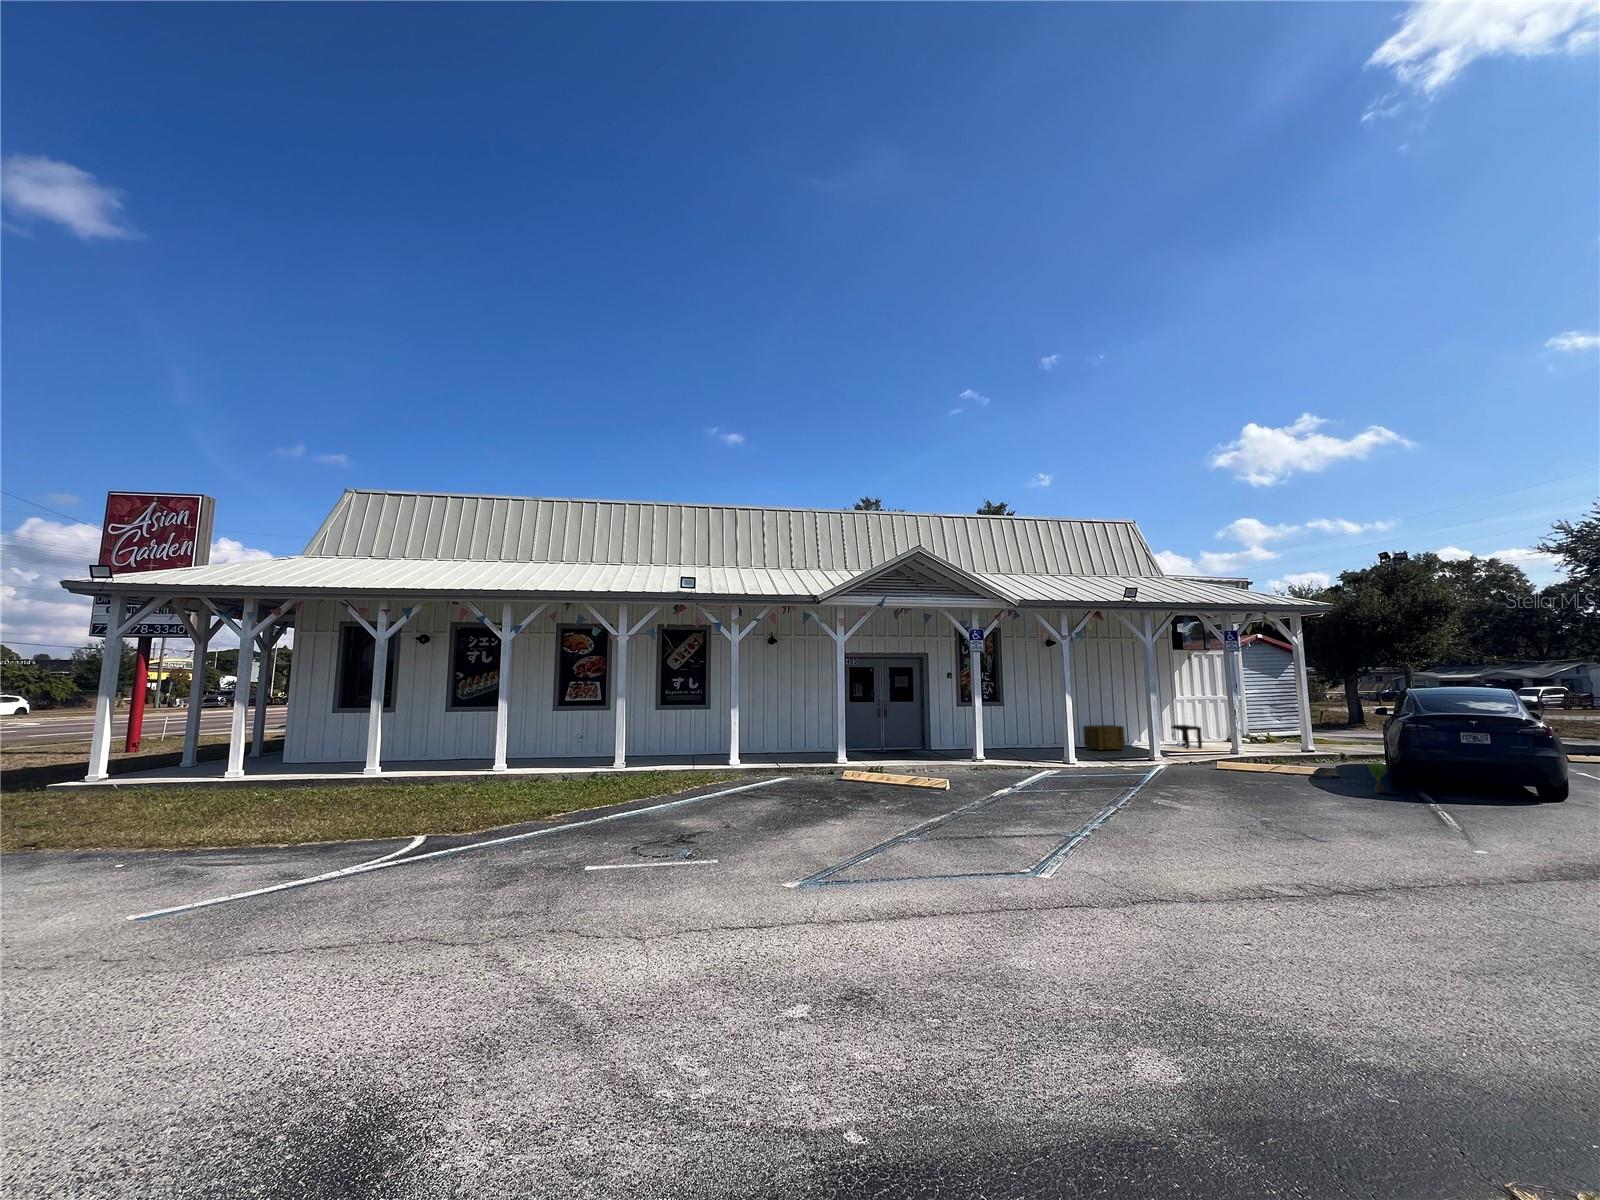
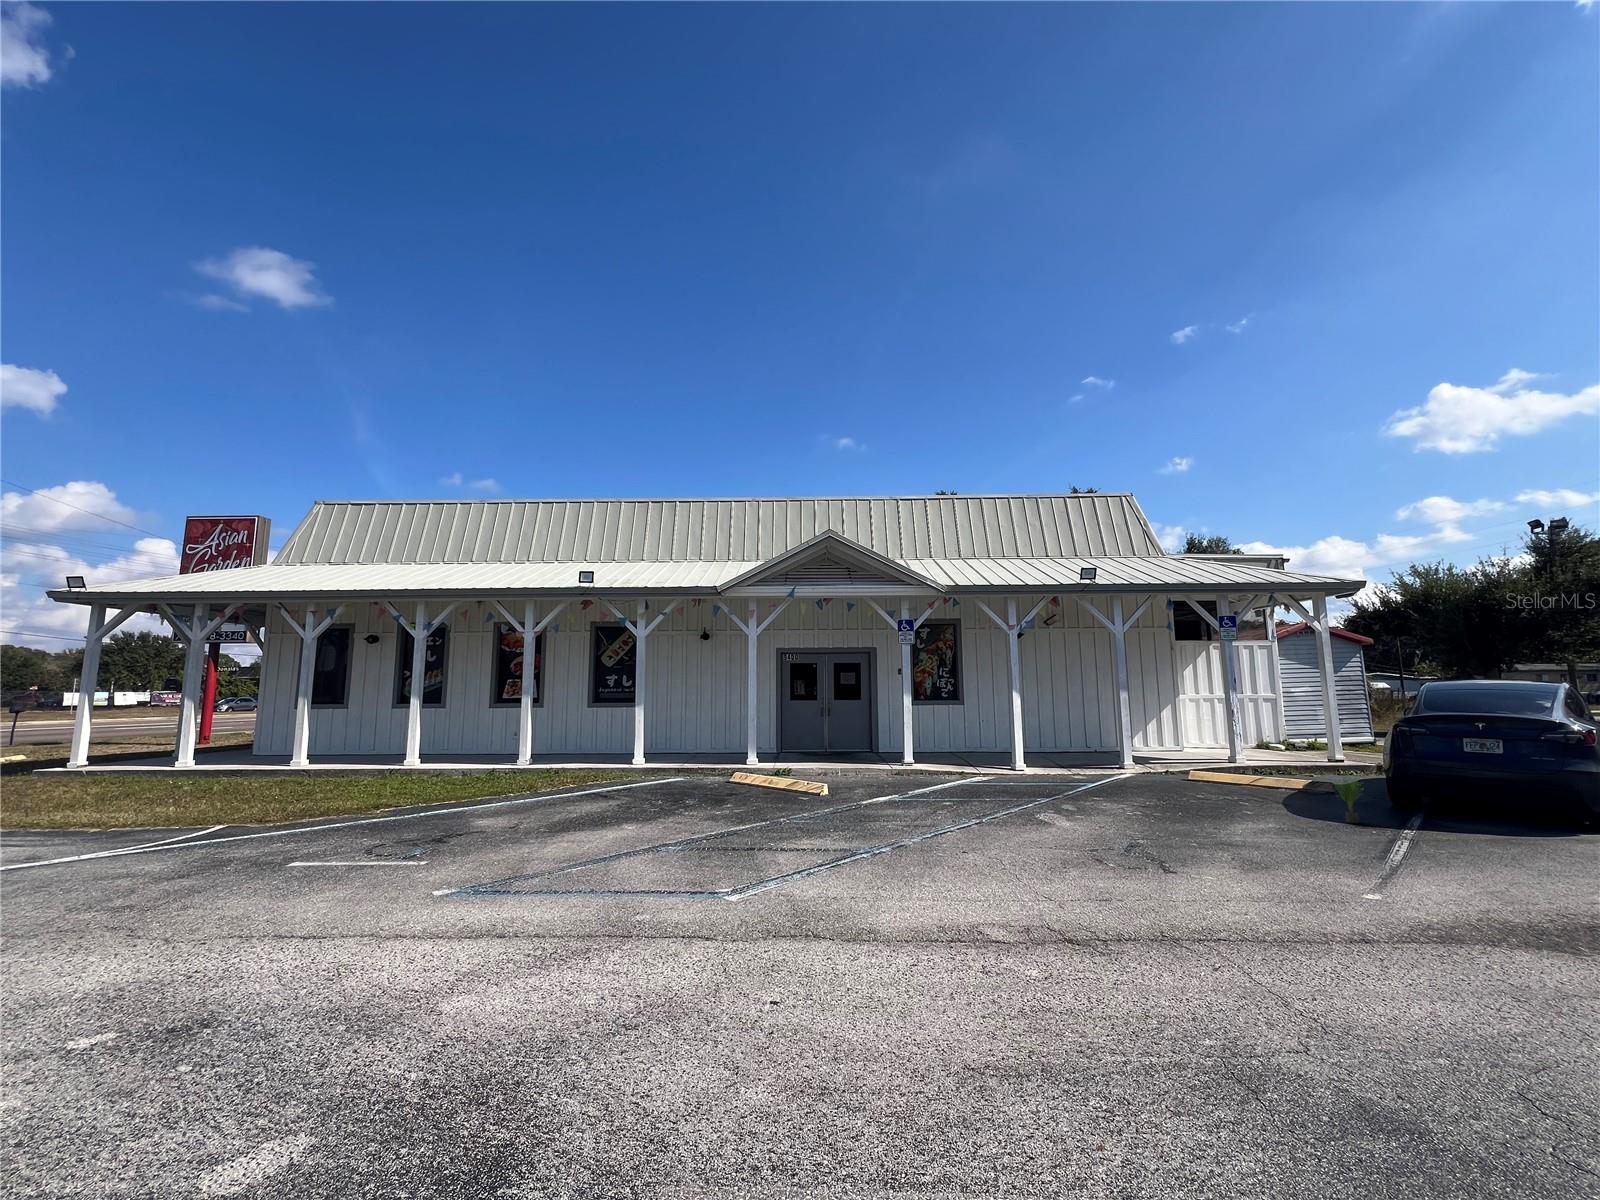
cardboard box: present [1083,725,1125,750] -> none [1057,728,1104,758]
bench: present [1171,725,1202,748] -> none [1169,729,1204,757]

